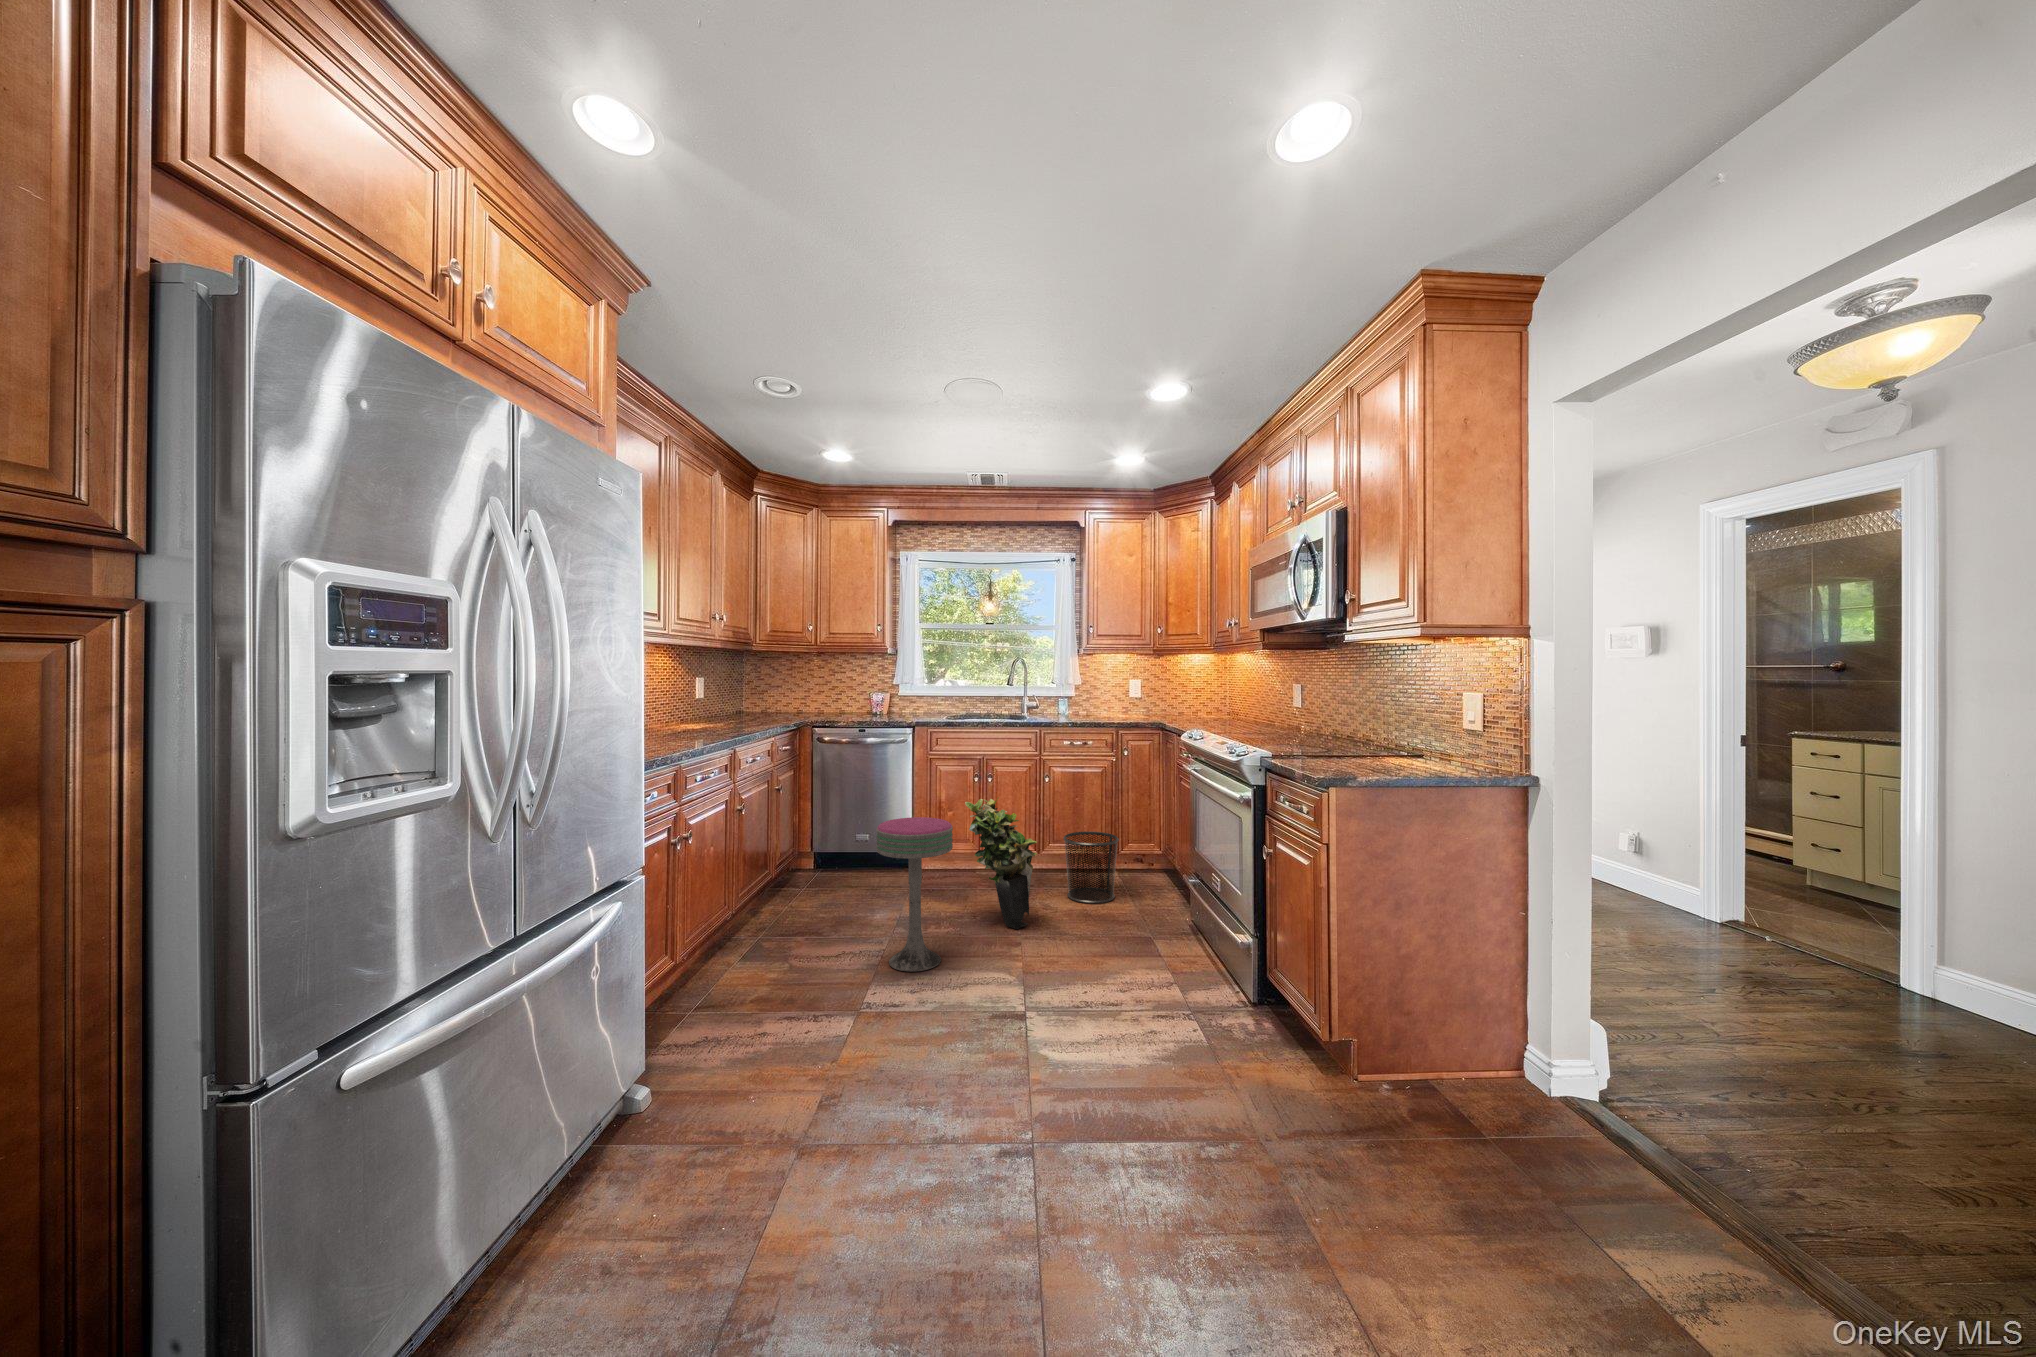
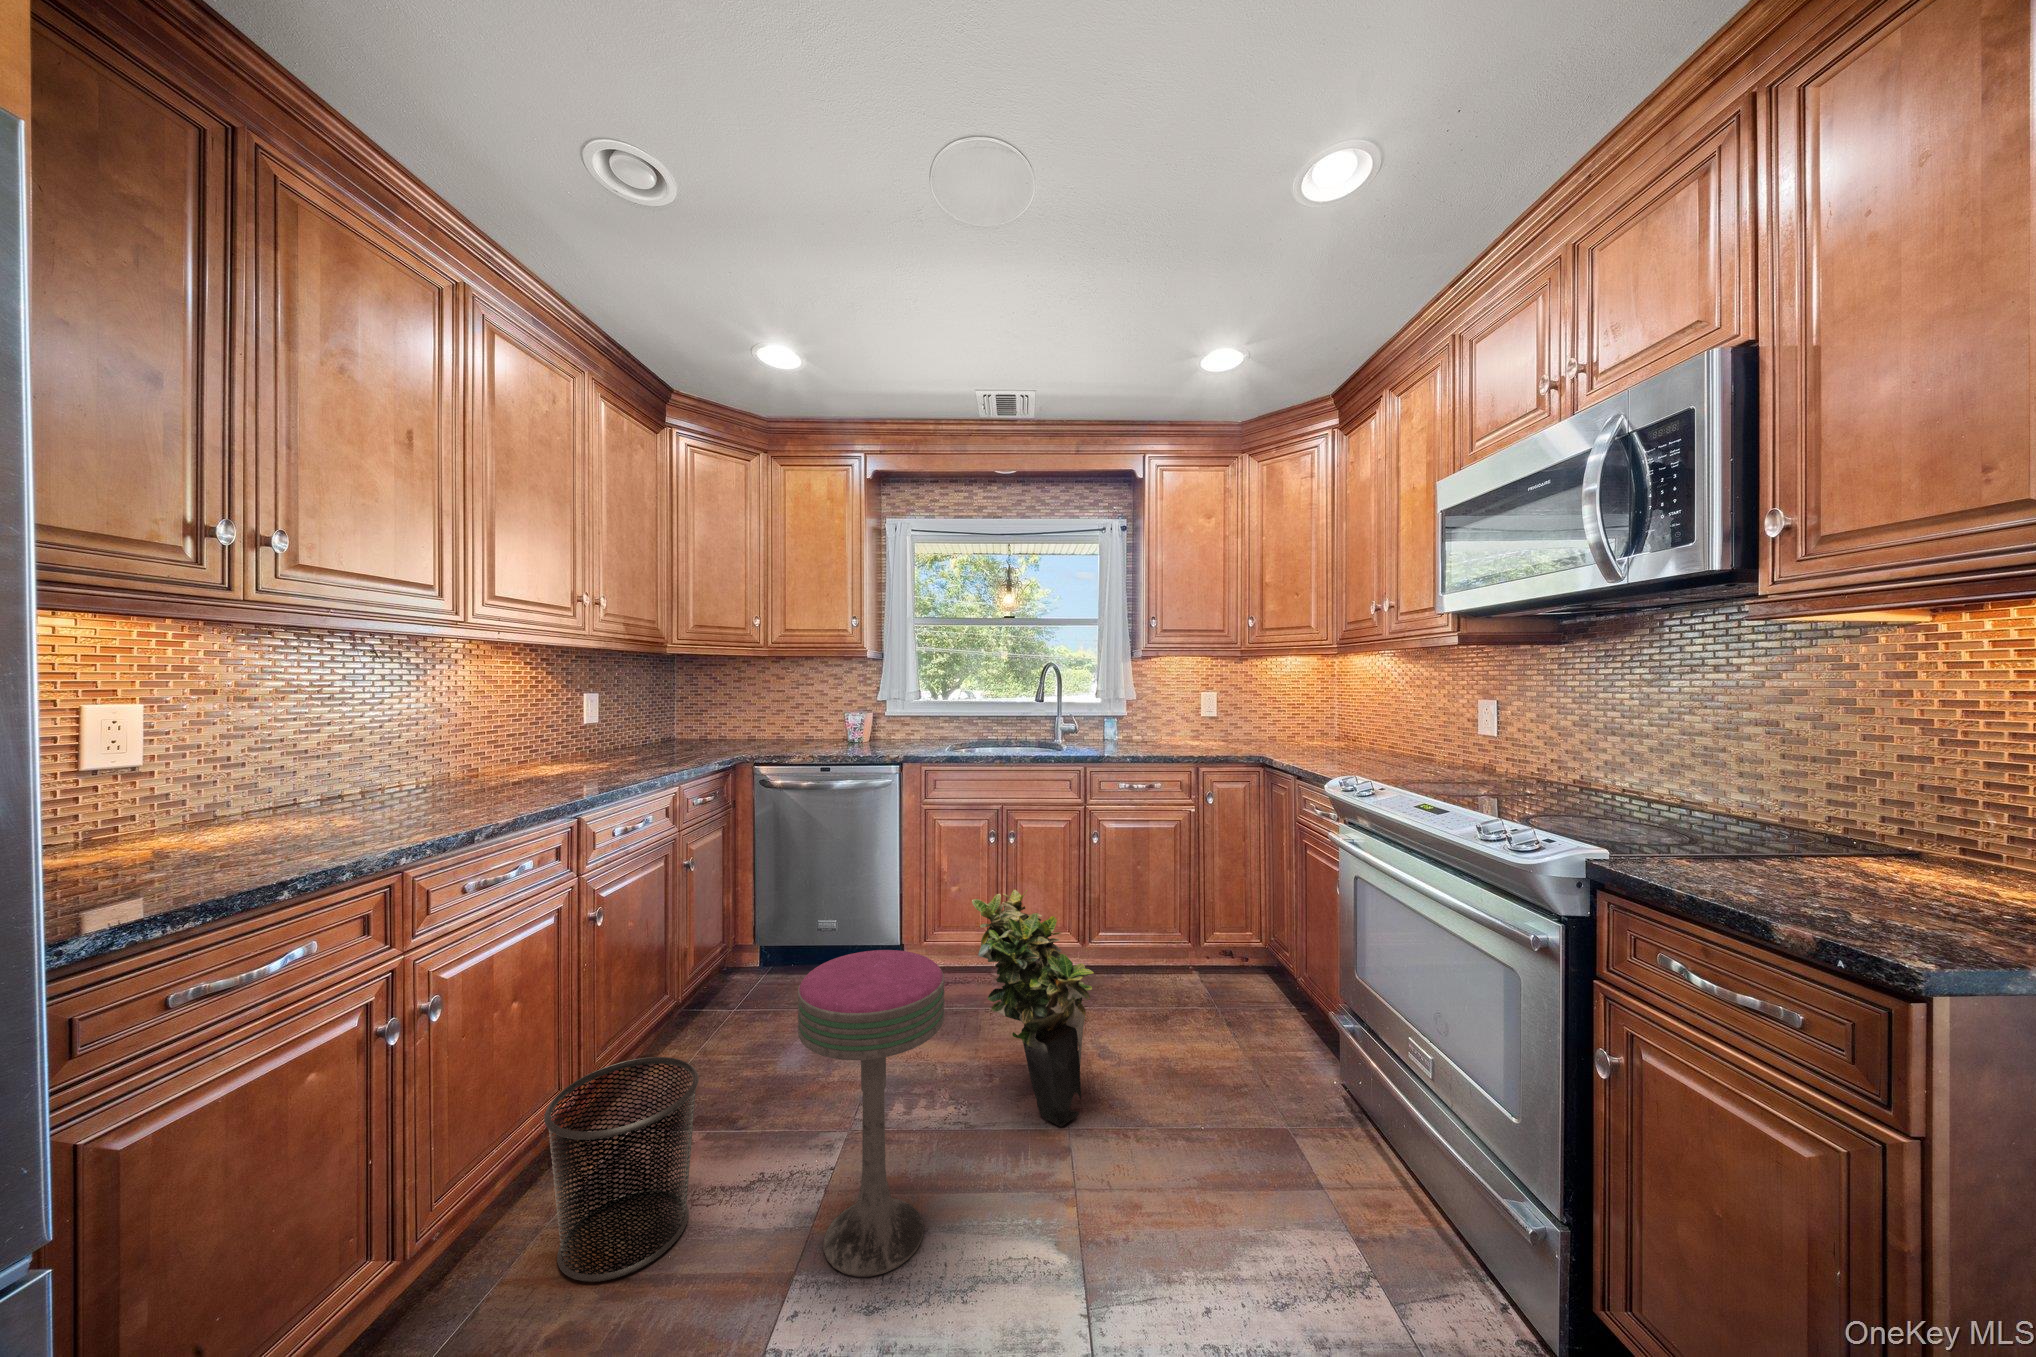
waste bin: present [1063,832,1119,904] -> present [544,1057,699,1282]

